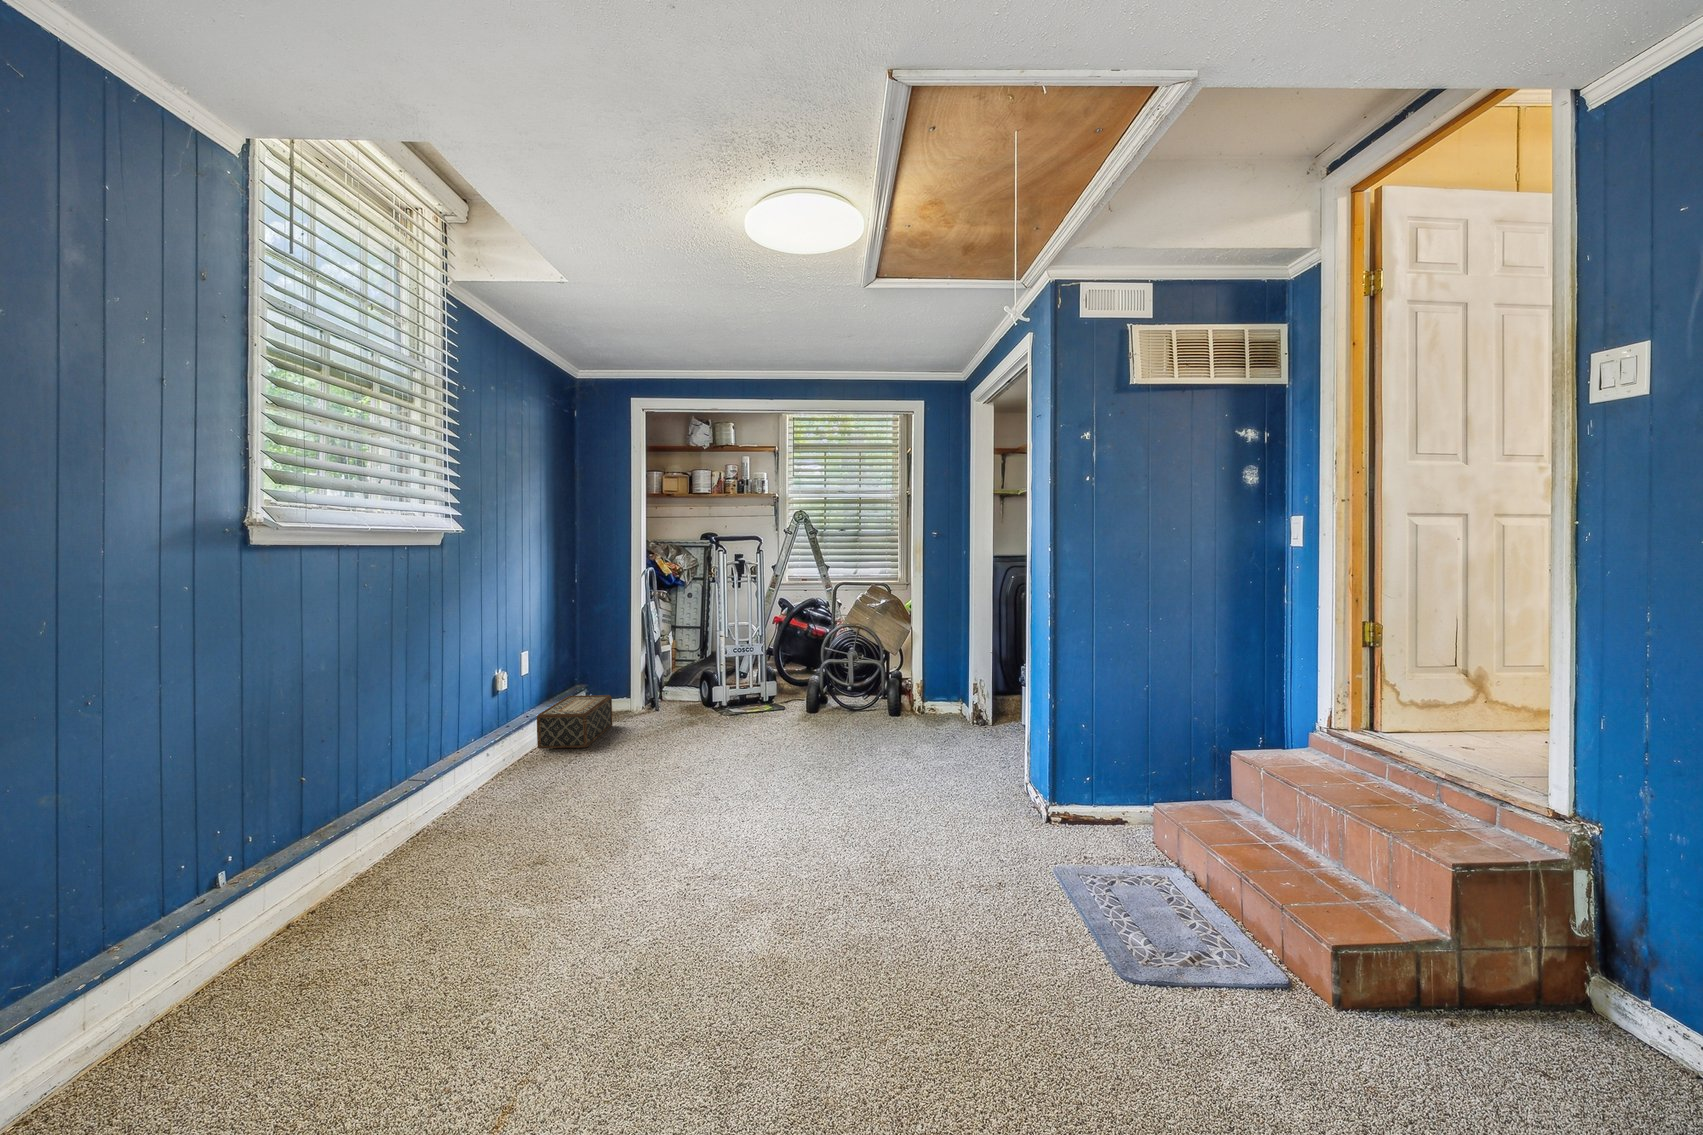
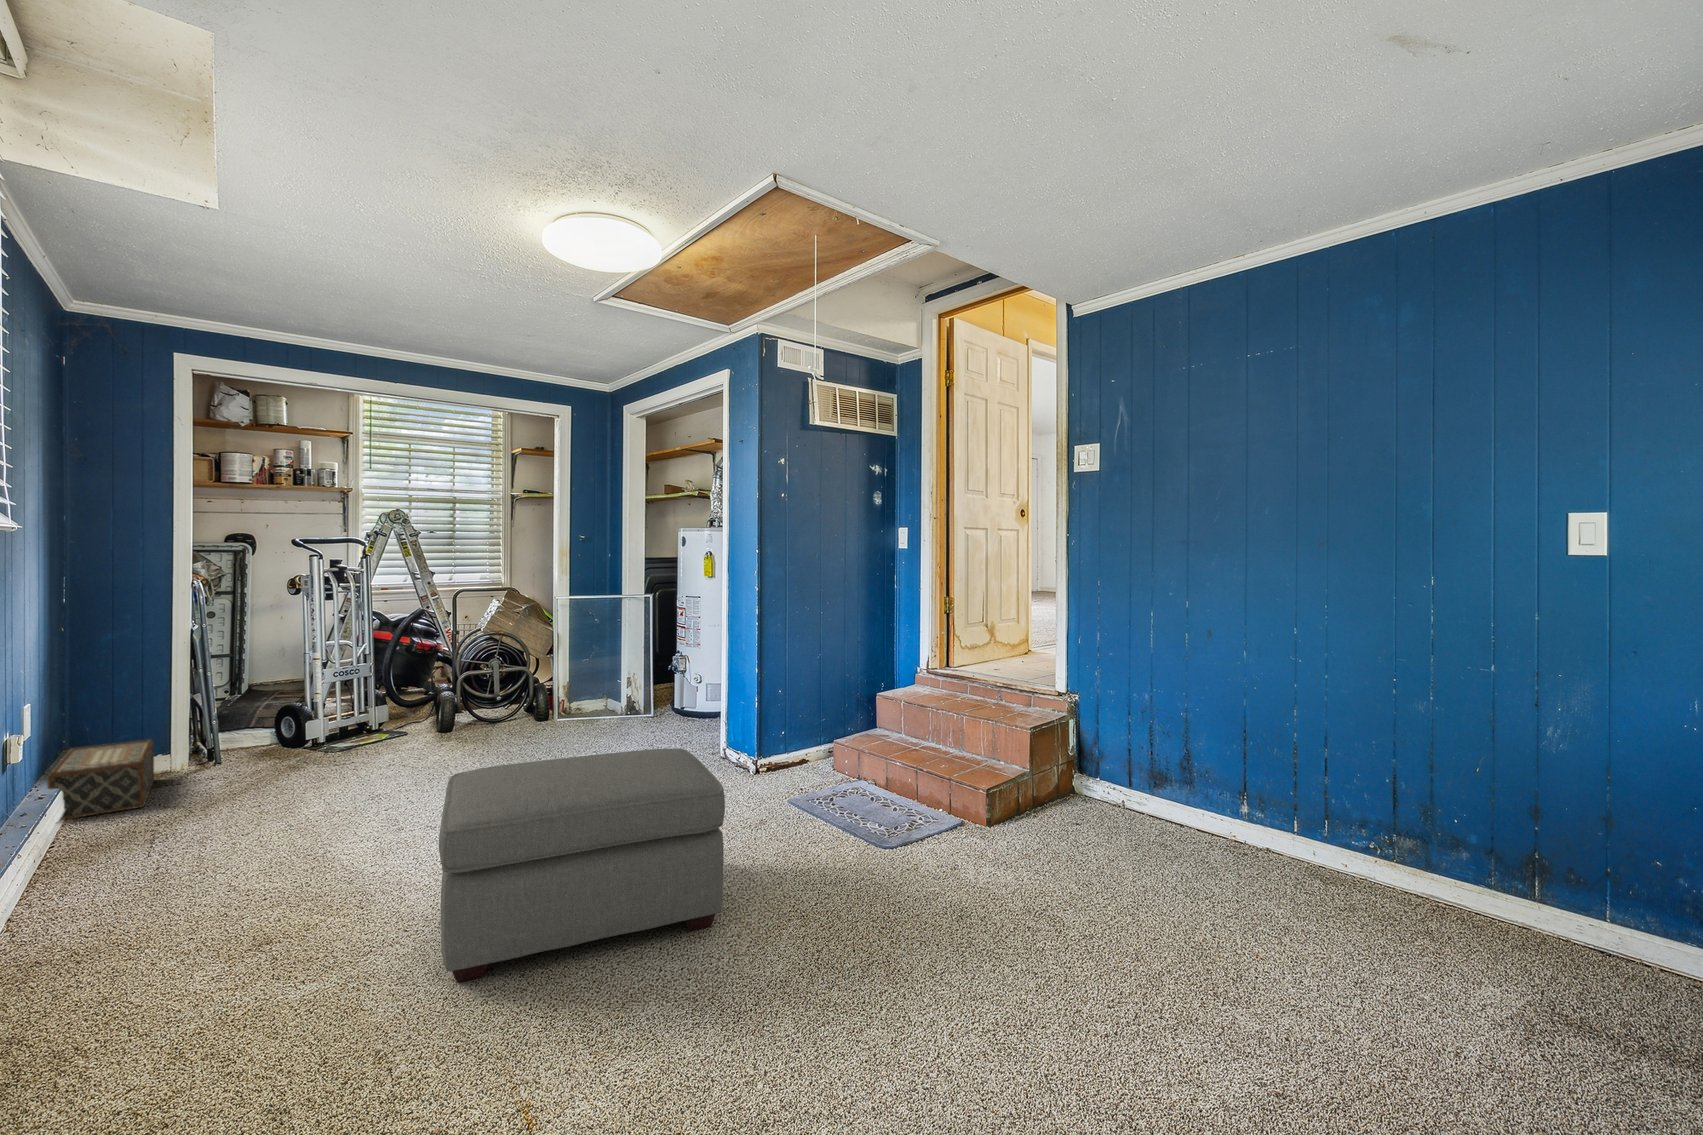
ottoman: none [558,779,872,1027] -> present [439,749,725,982]

